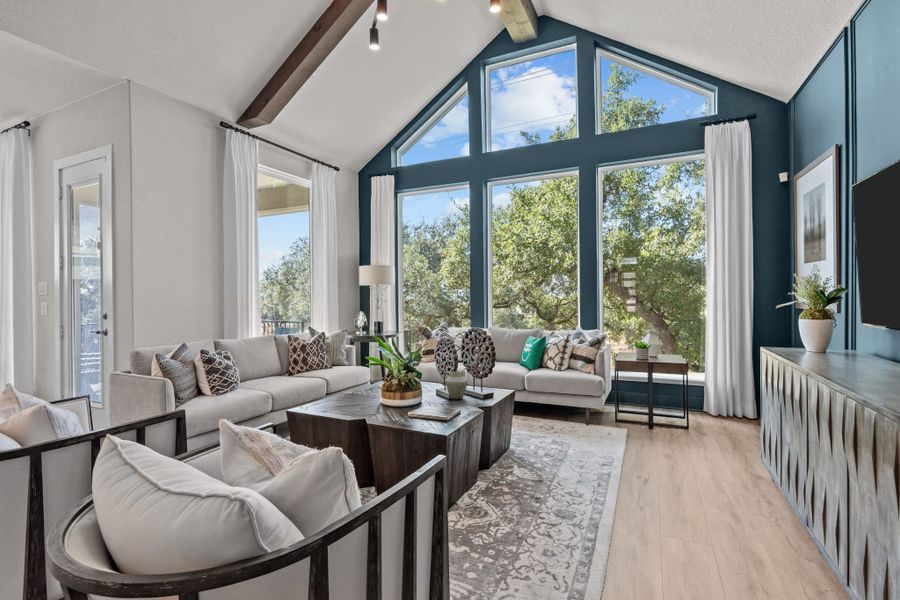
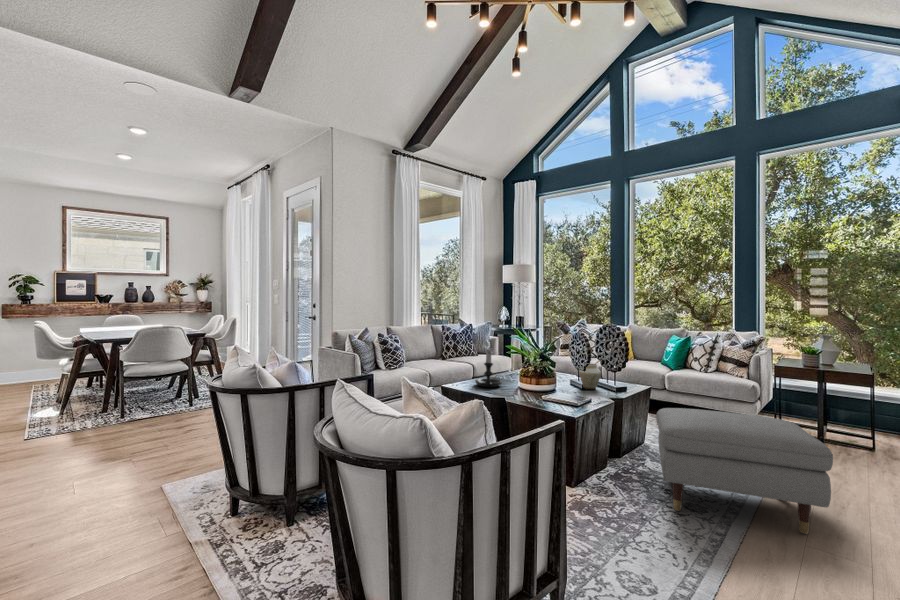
candle holder: none [330,360,362,407] -> present [475,349,502,387]
ottoman: none [524,414,681,526] -> present [656,408,833,534]

